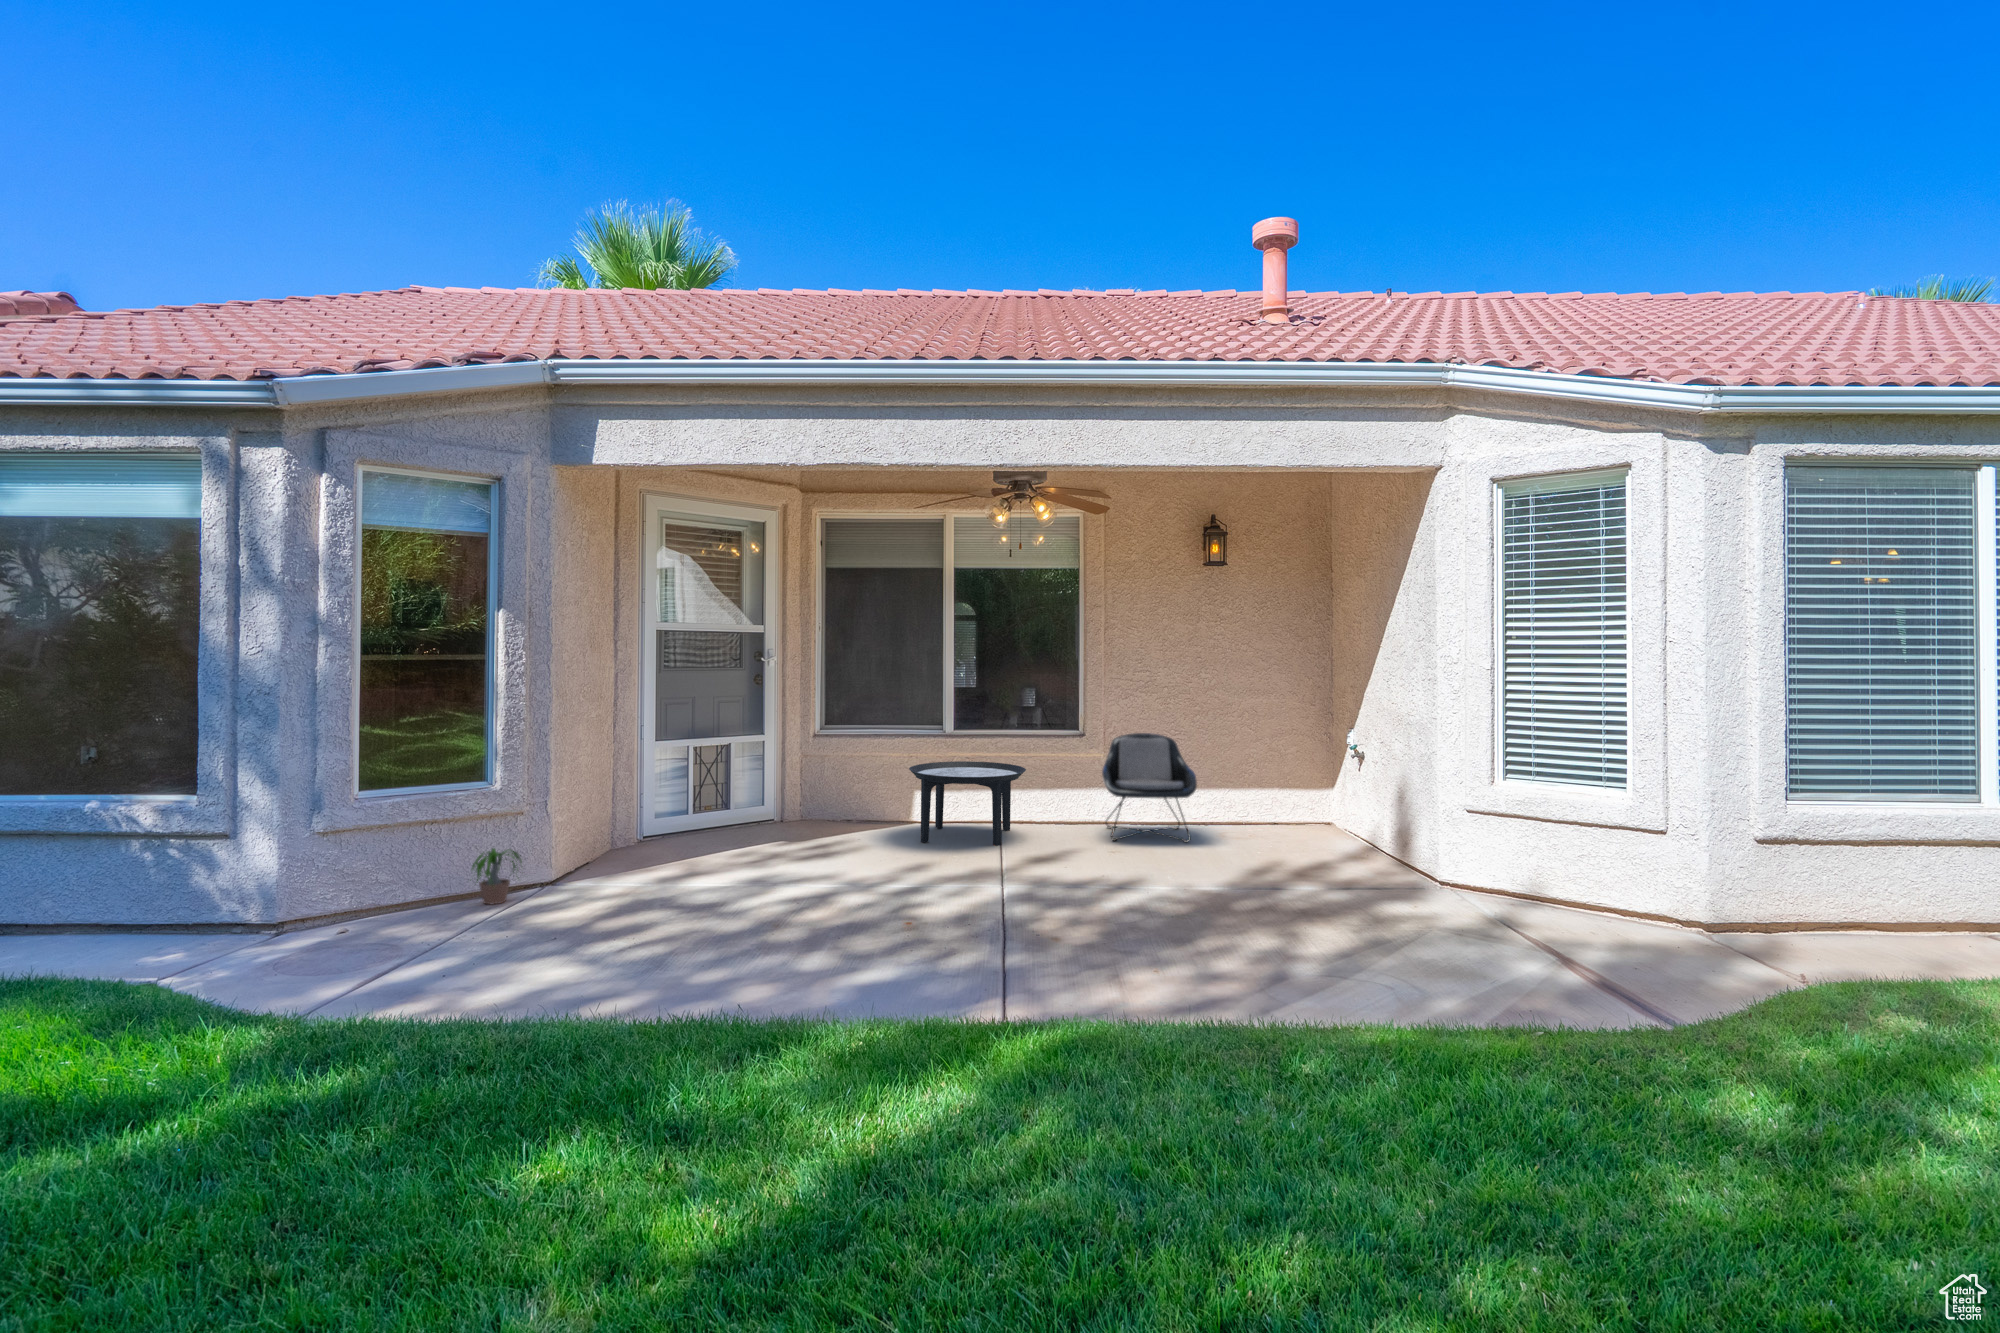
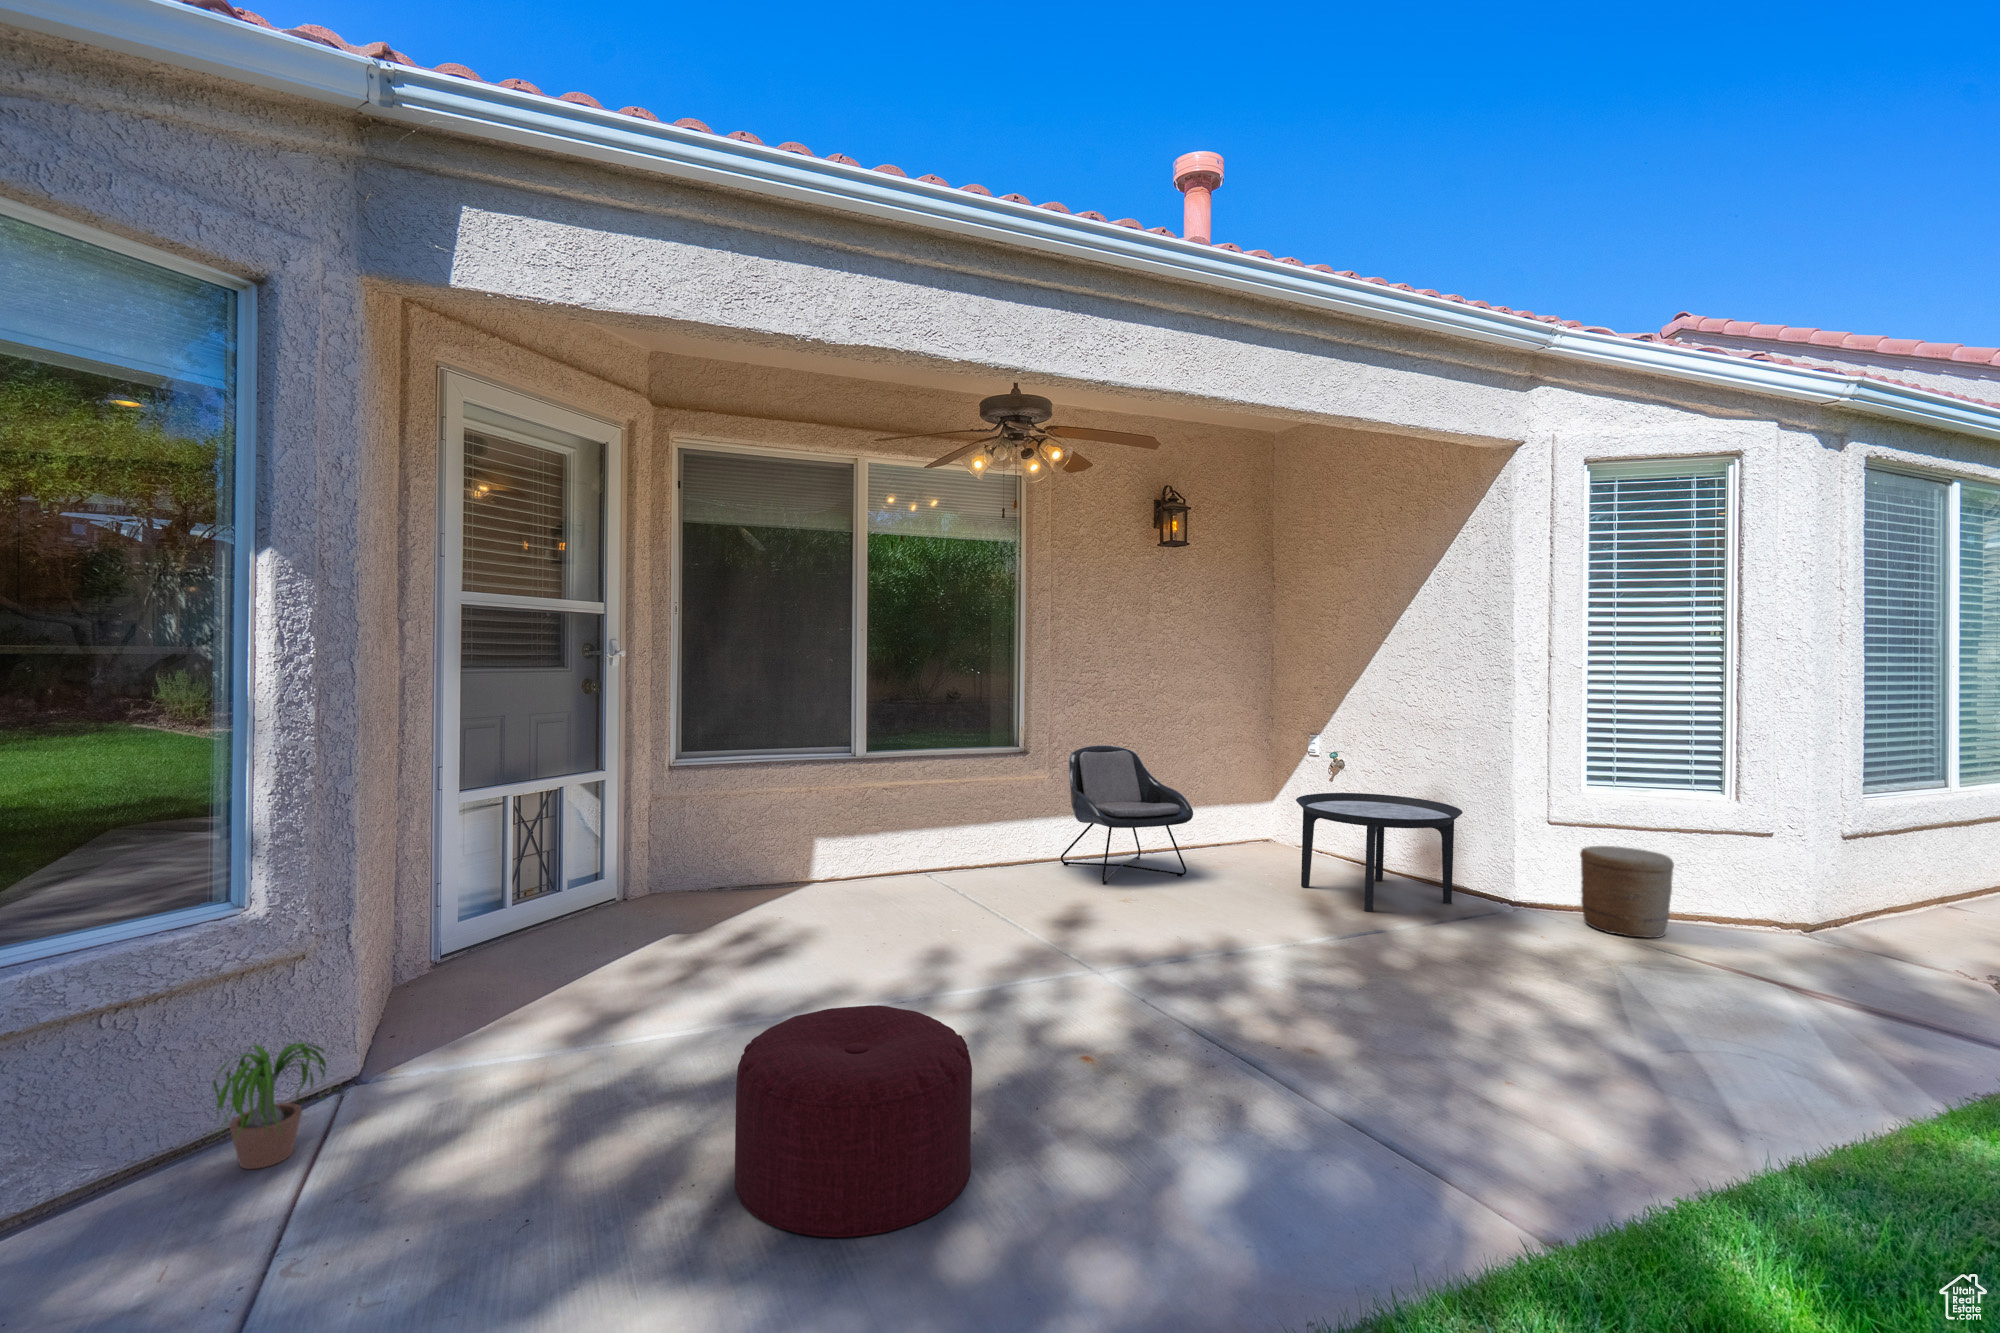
round table: present [909,761,1026,846] -> present [1296,793,1463,912]
woven basket: none [1469,835,1551,920] -> present [1580,846,1674,938]
ottoman: none [642,860,775,962] -> present [735,1005,972,1237]

